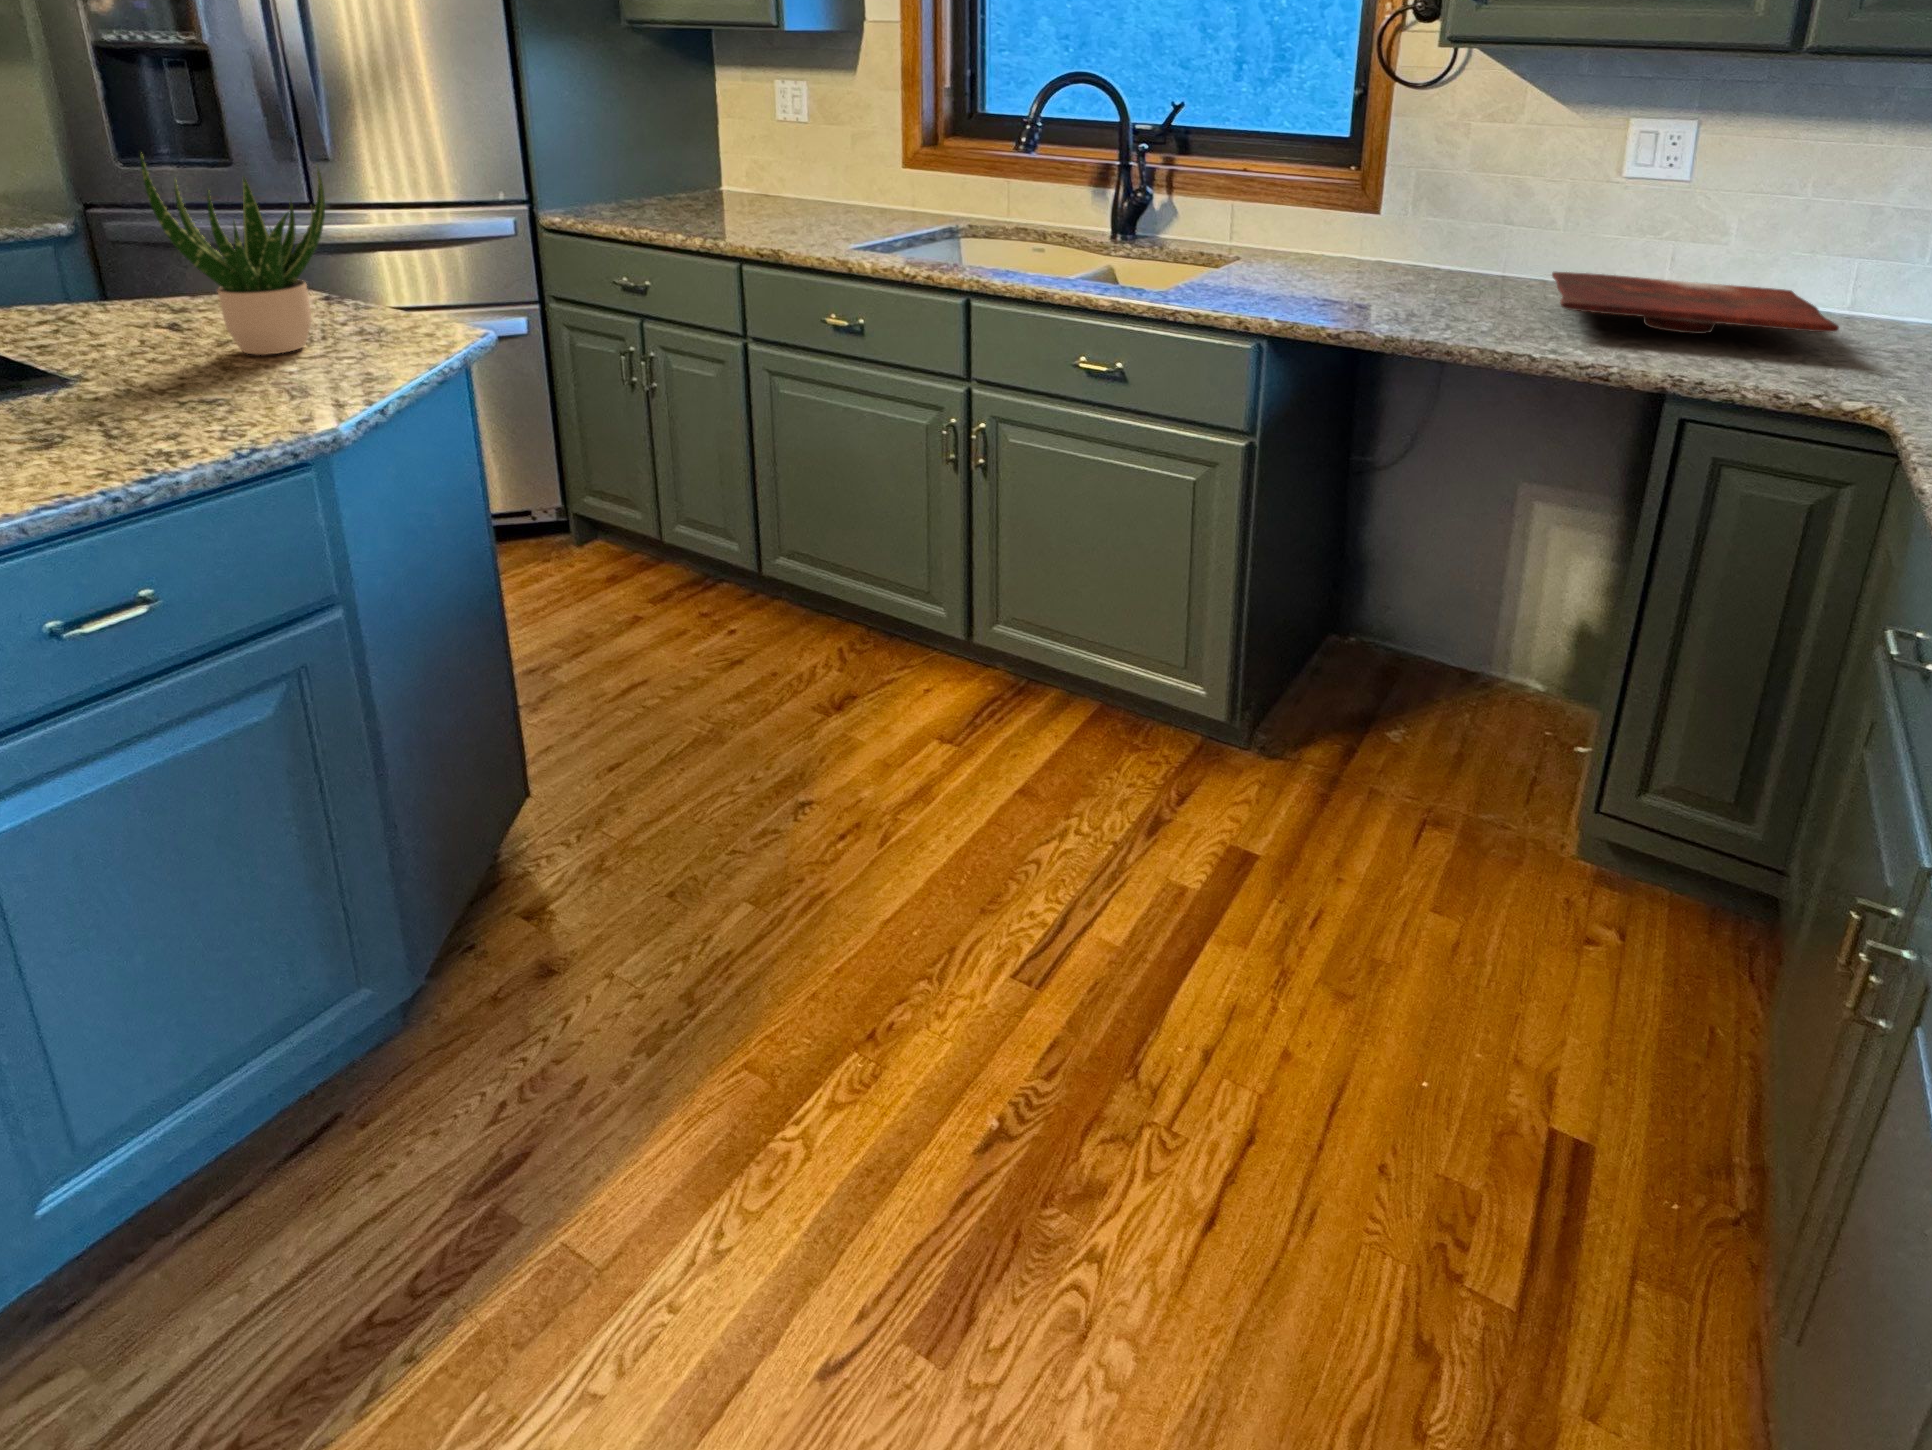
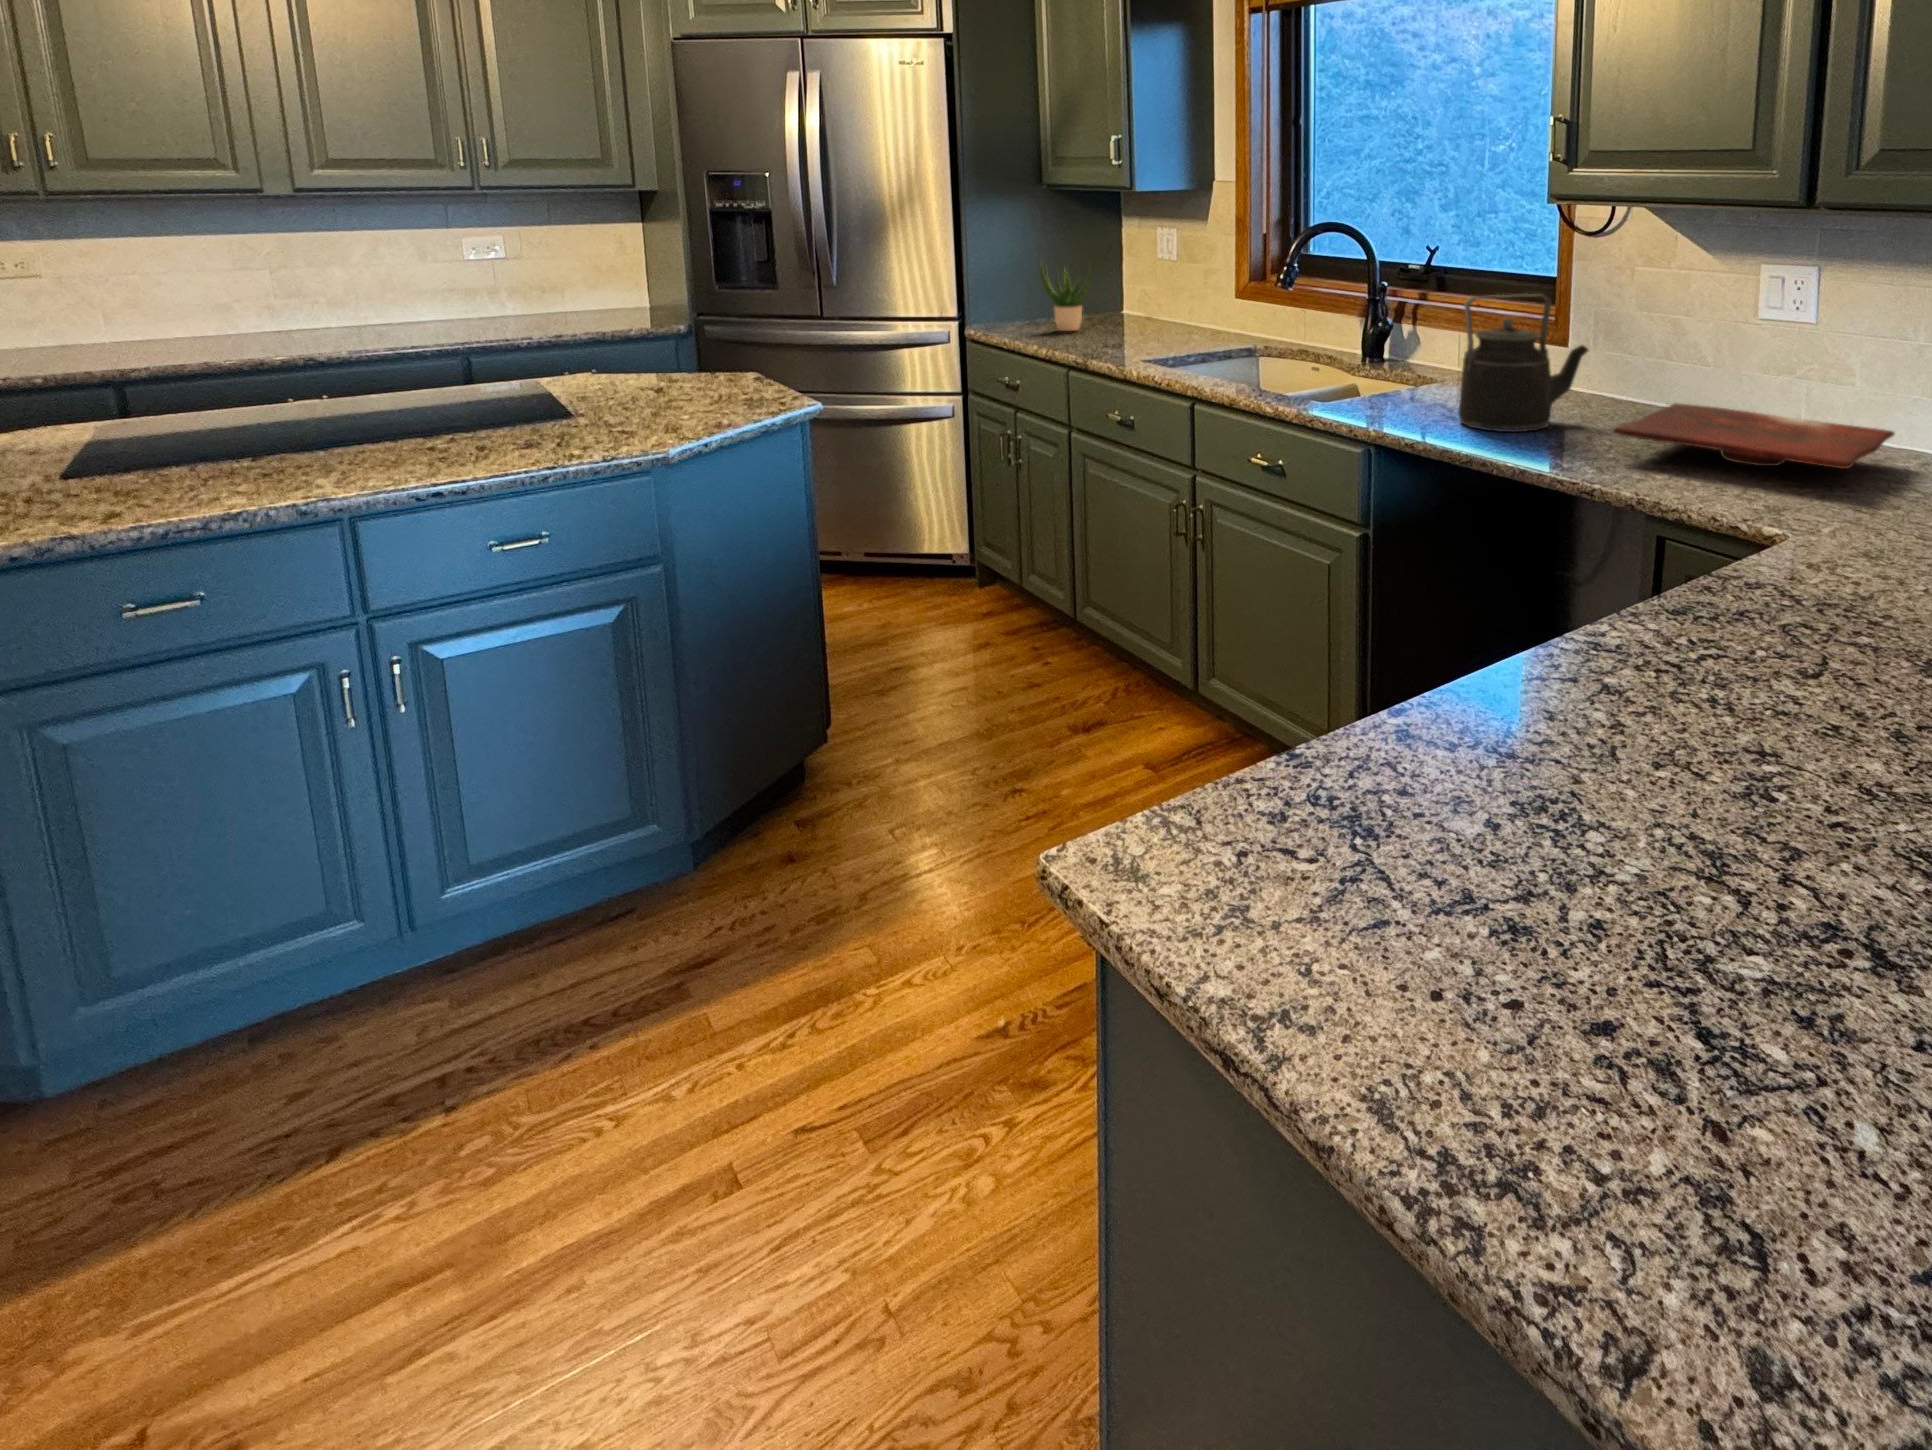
potted plant: present [140,154,325,355] -> present [1040,267,1091,331]
kettle: none [1327,155,1453,313] -> present [1459,294,1588,432]

